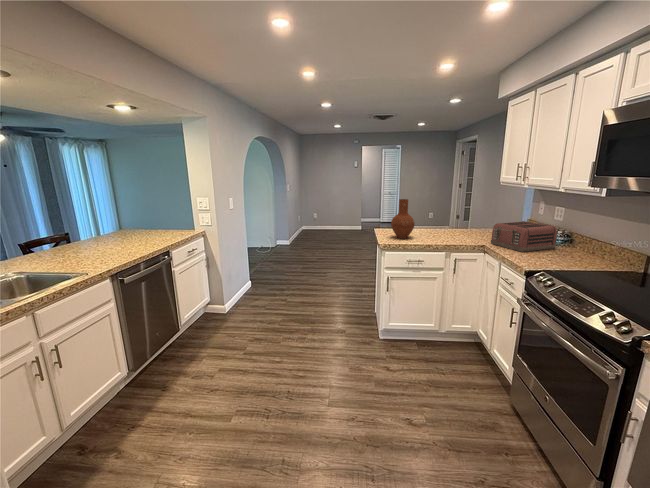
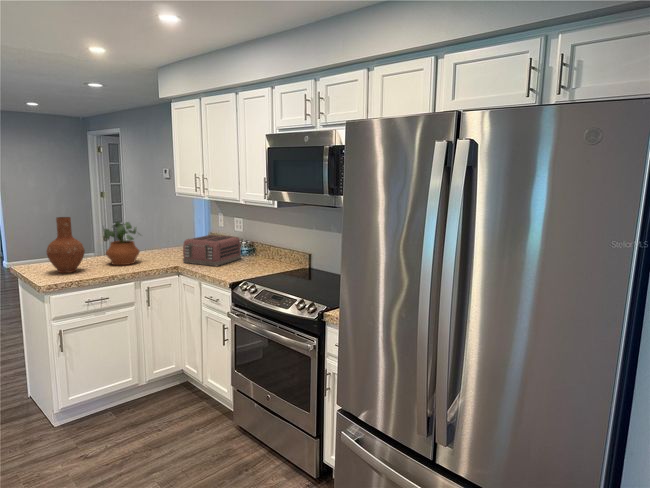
potted plant: none [430,204,460,239] -> present [103,222,140,265]

